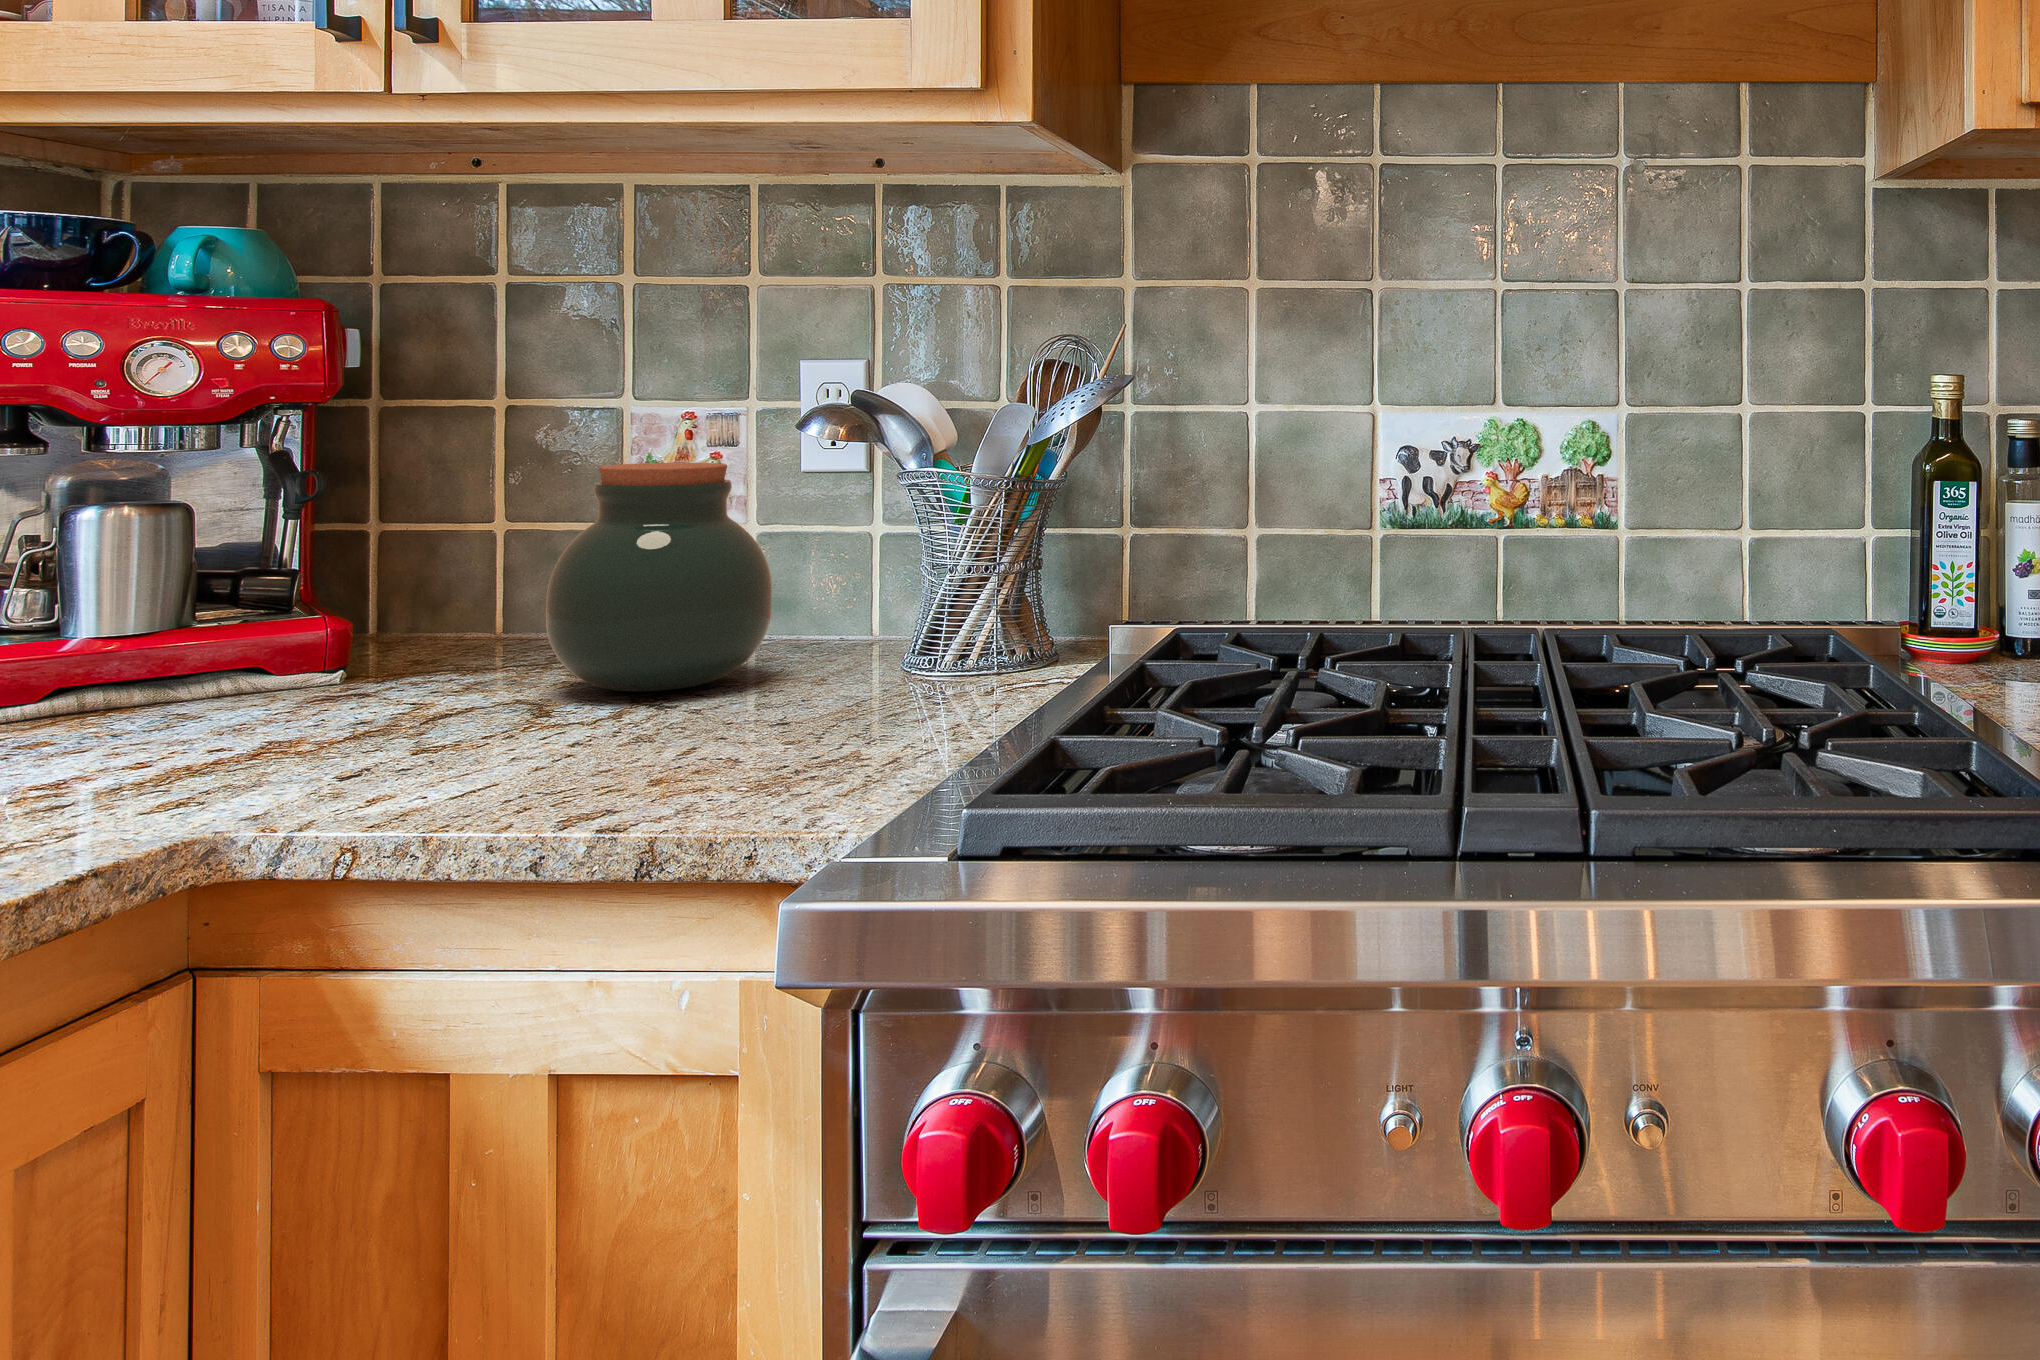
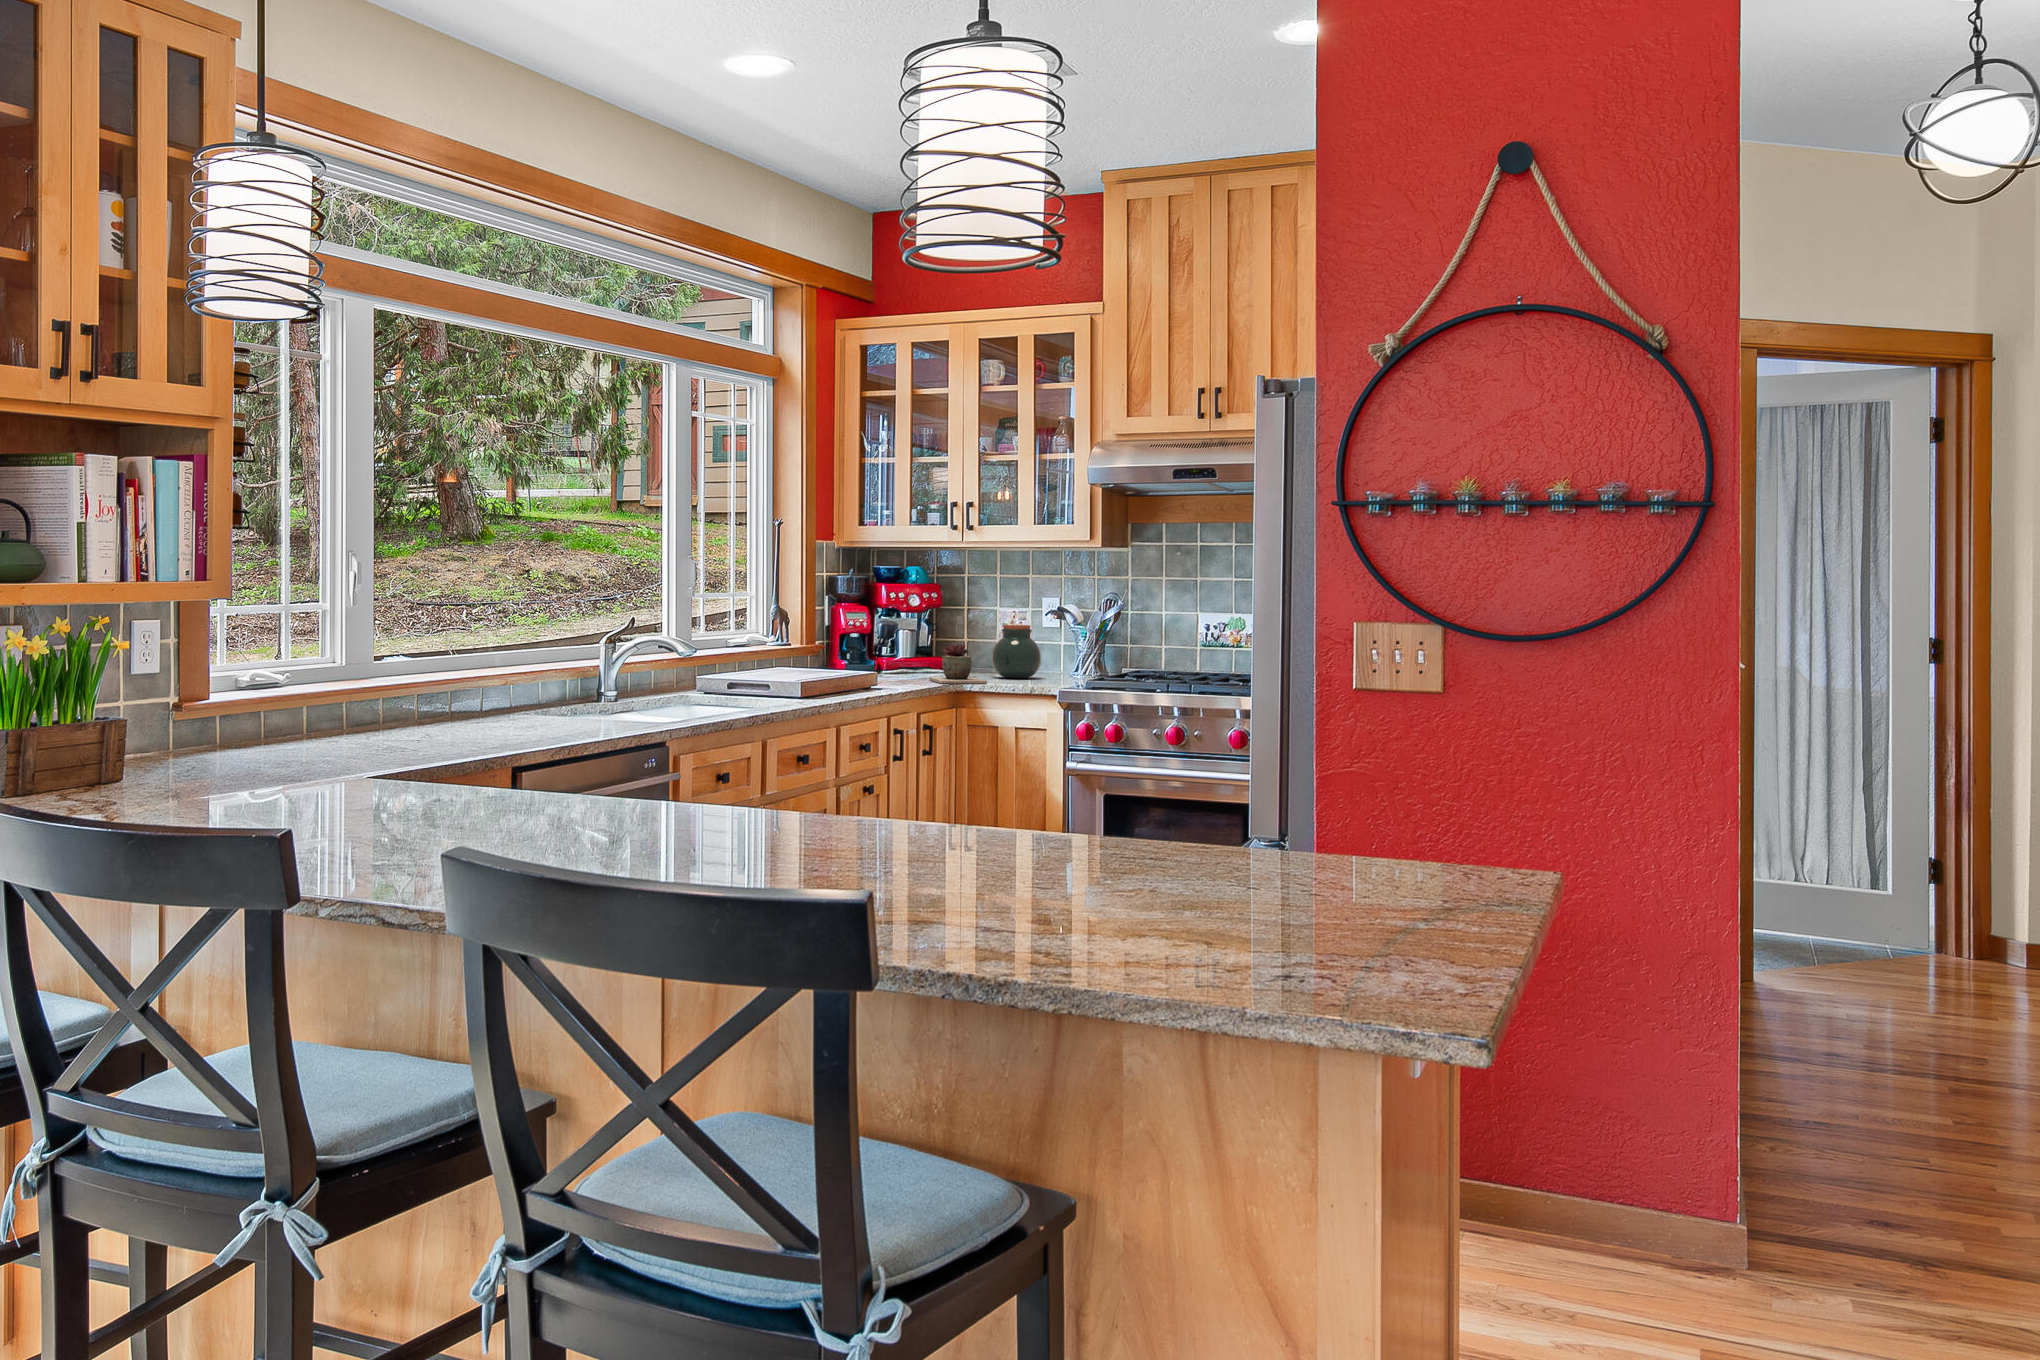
succulent plant: none [64,578,407,835] -> present [929,644,987,683]

